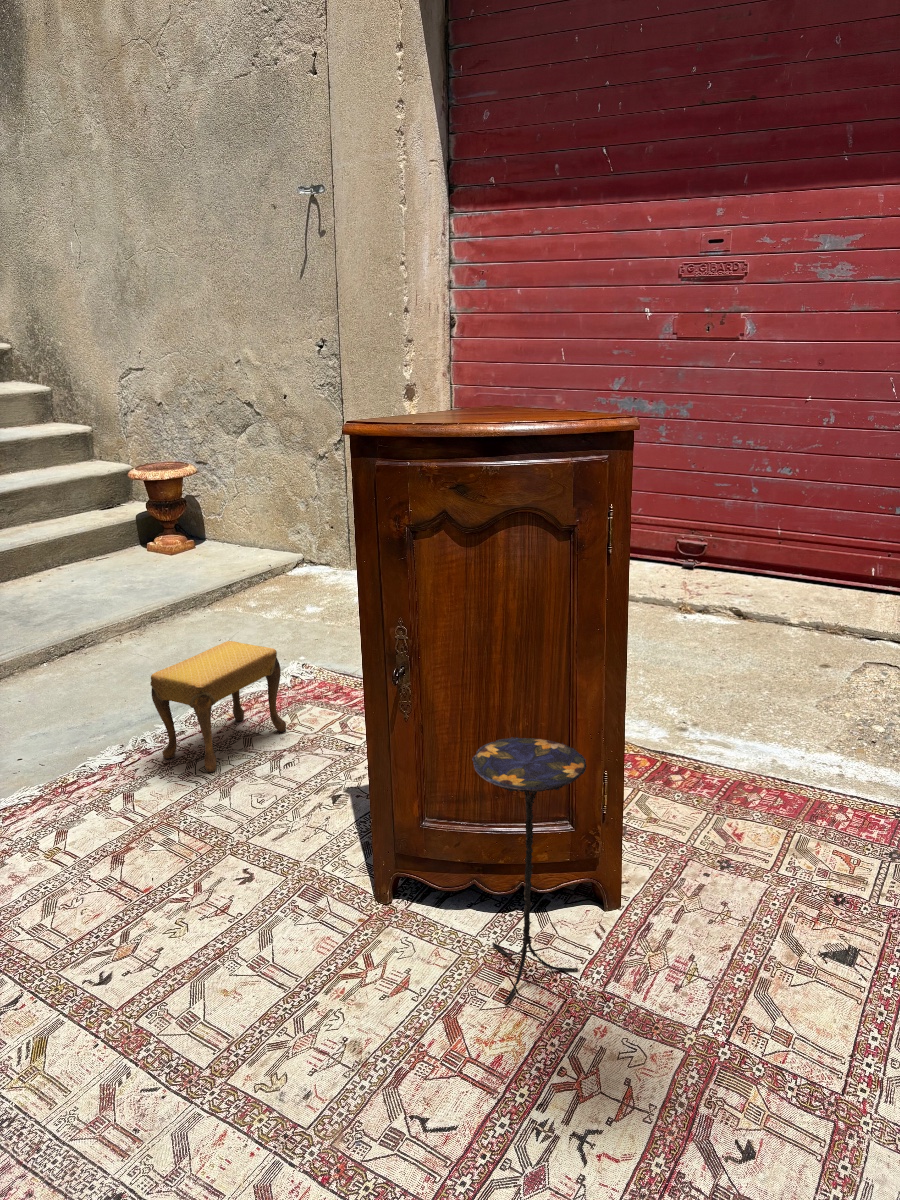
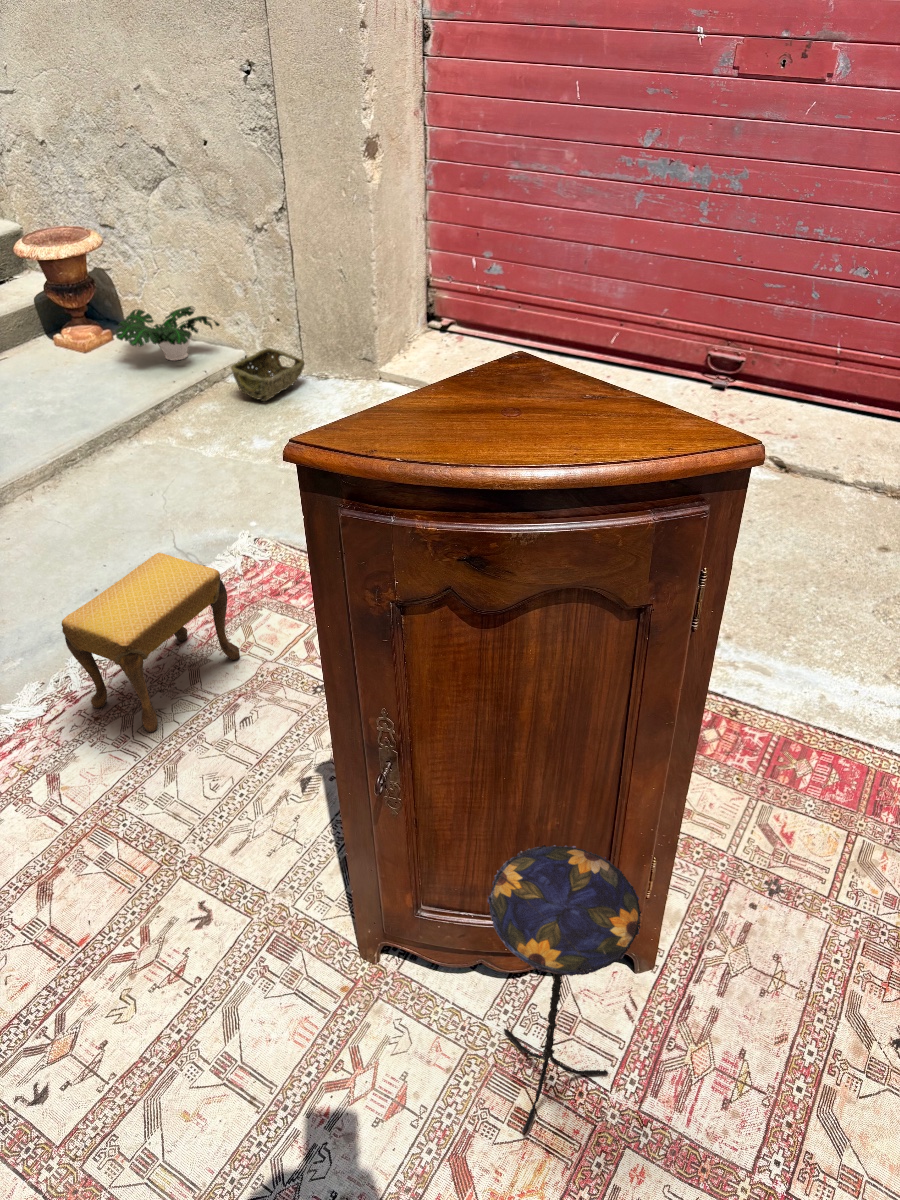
potted plant: none [200,518,283,558] -> present [116,306,220,361]
woven basket: none [290,549,350,586] -> present [231,348,305,401]

